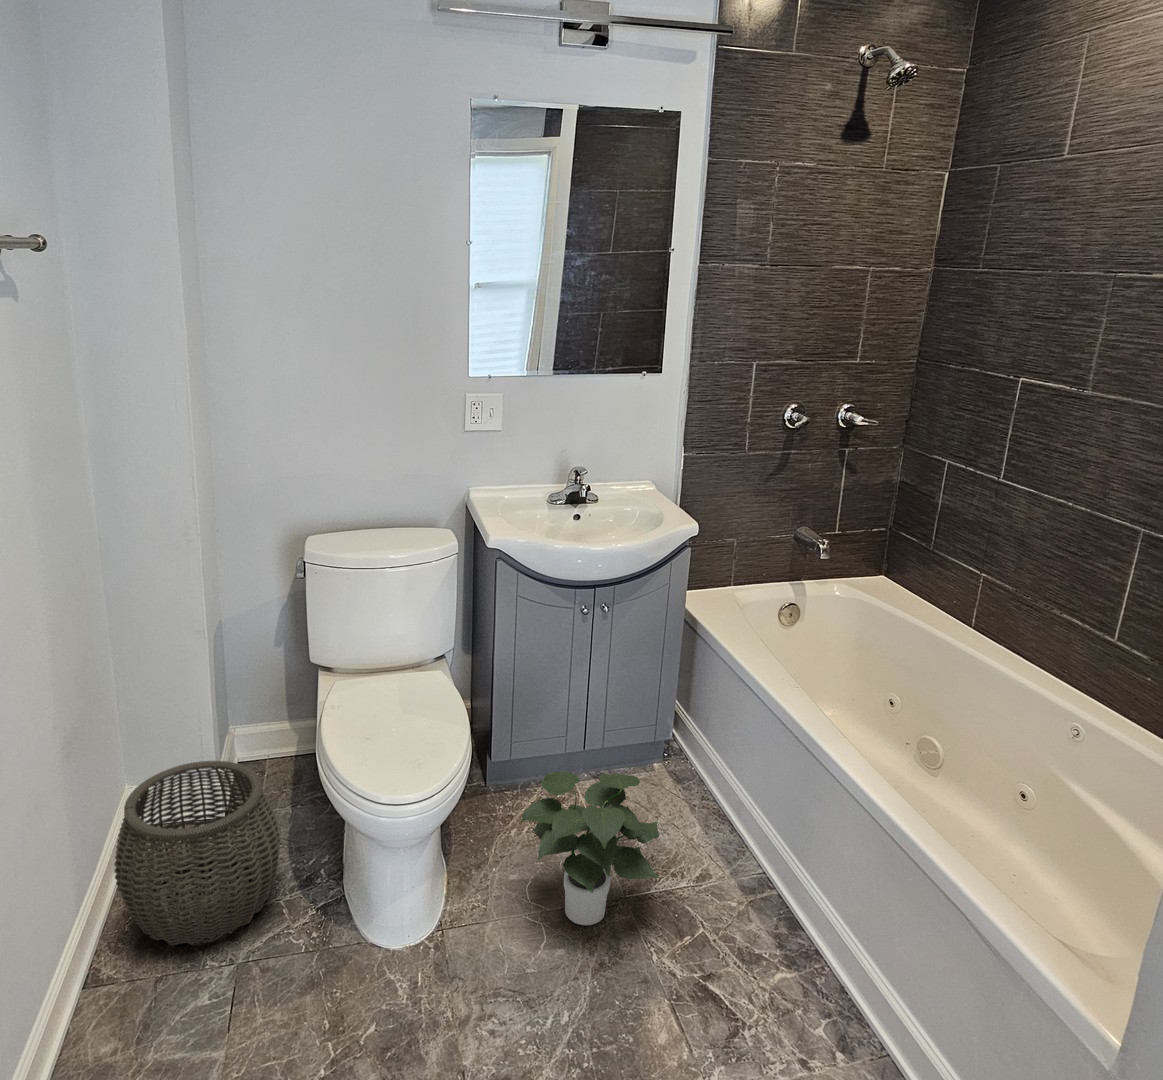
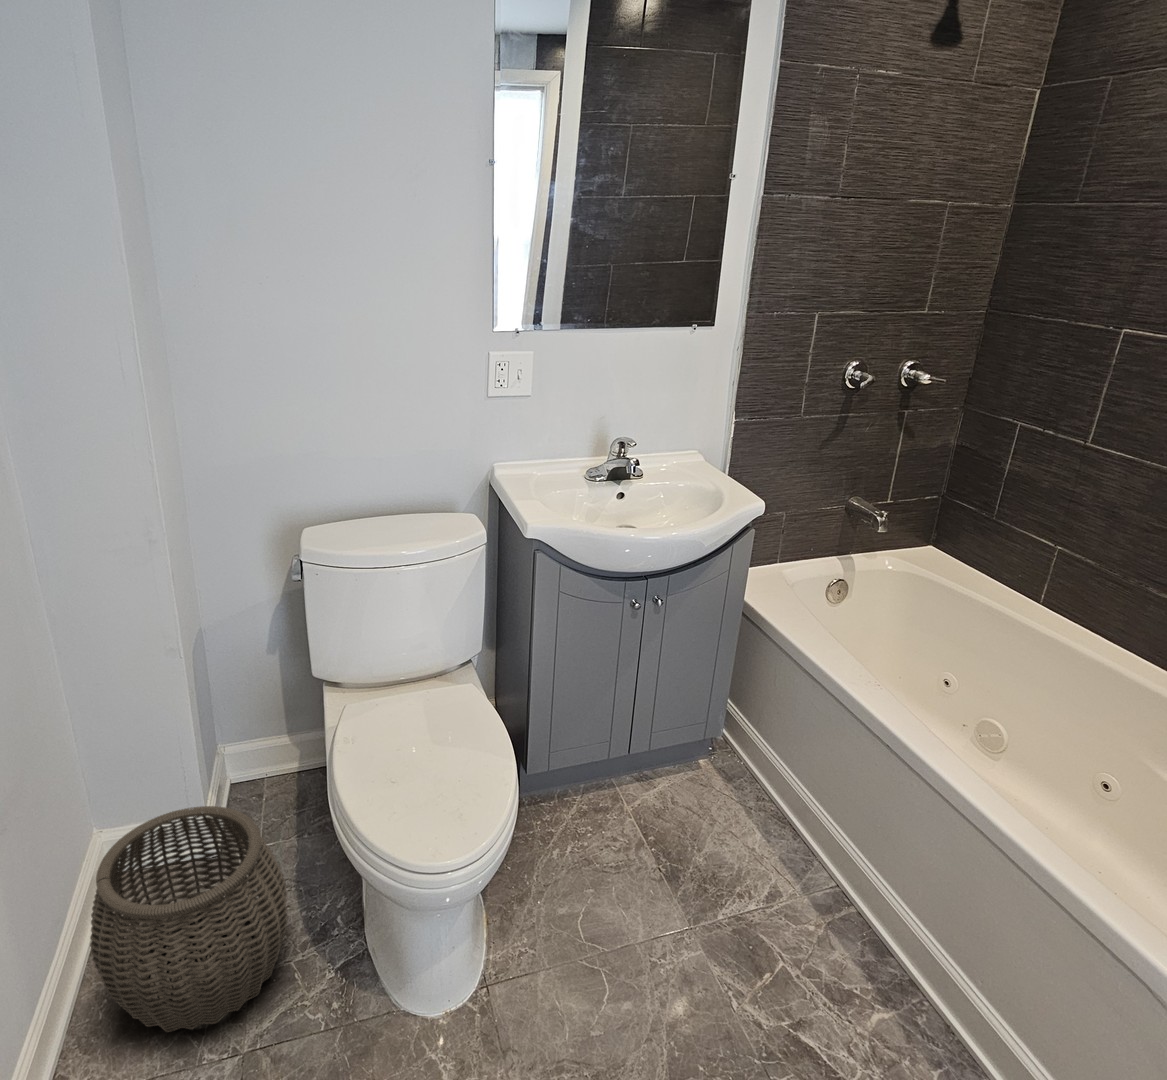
potted plant: present [520,771,660,925] -> none [566,793,735,969]

